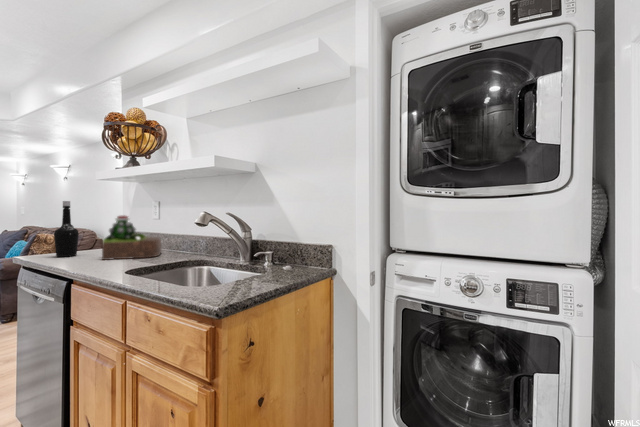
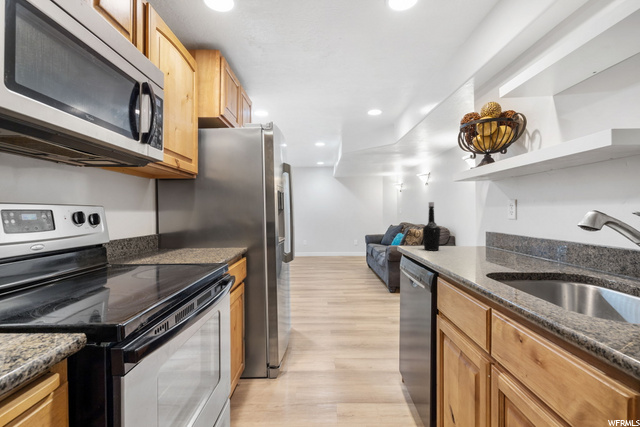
succulent plant: present [102,216,161,260] -> none [460,215,520,261]

